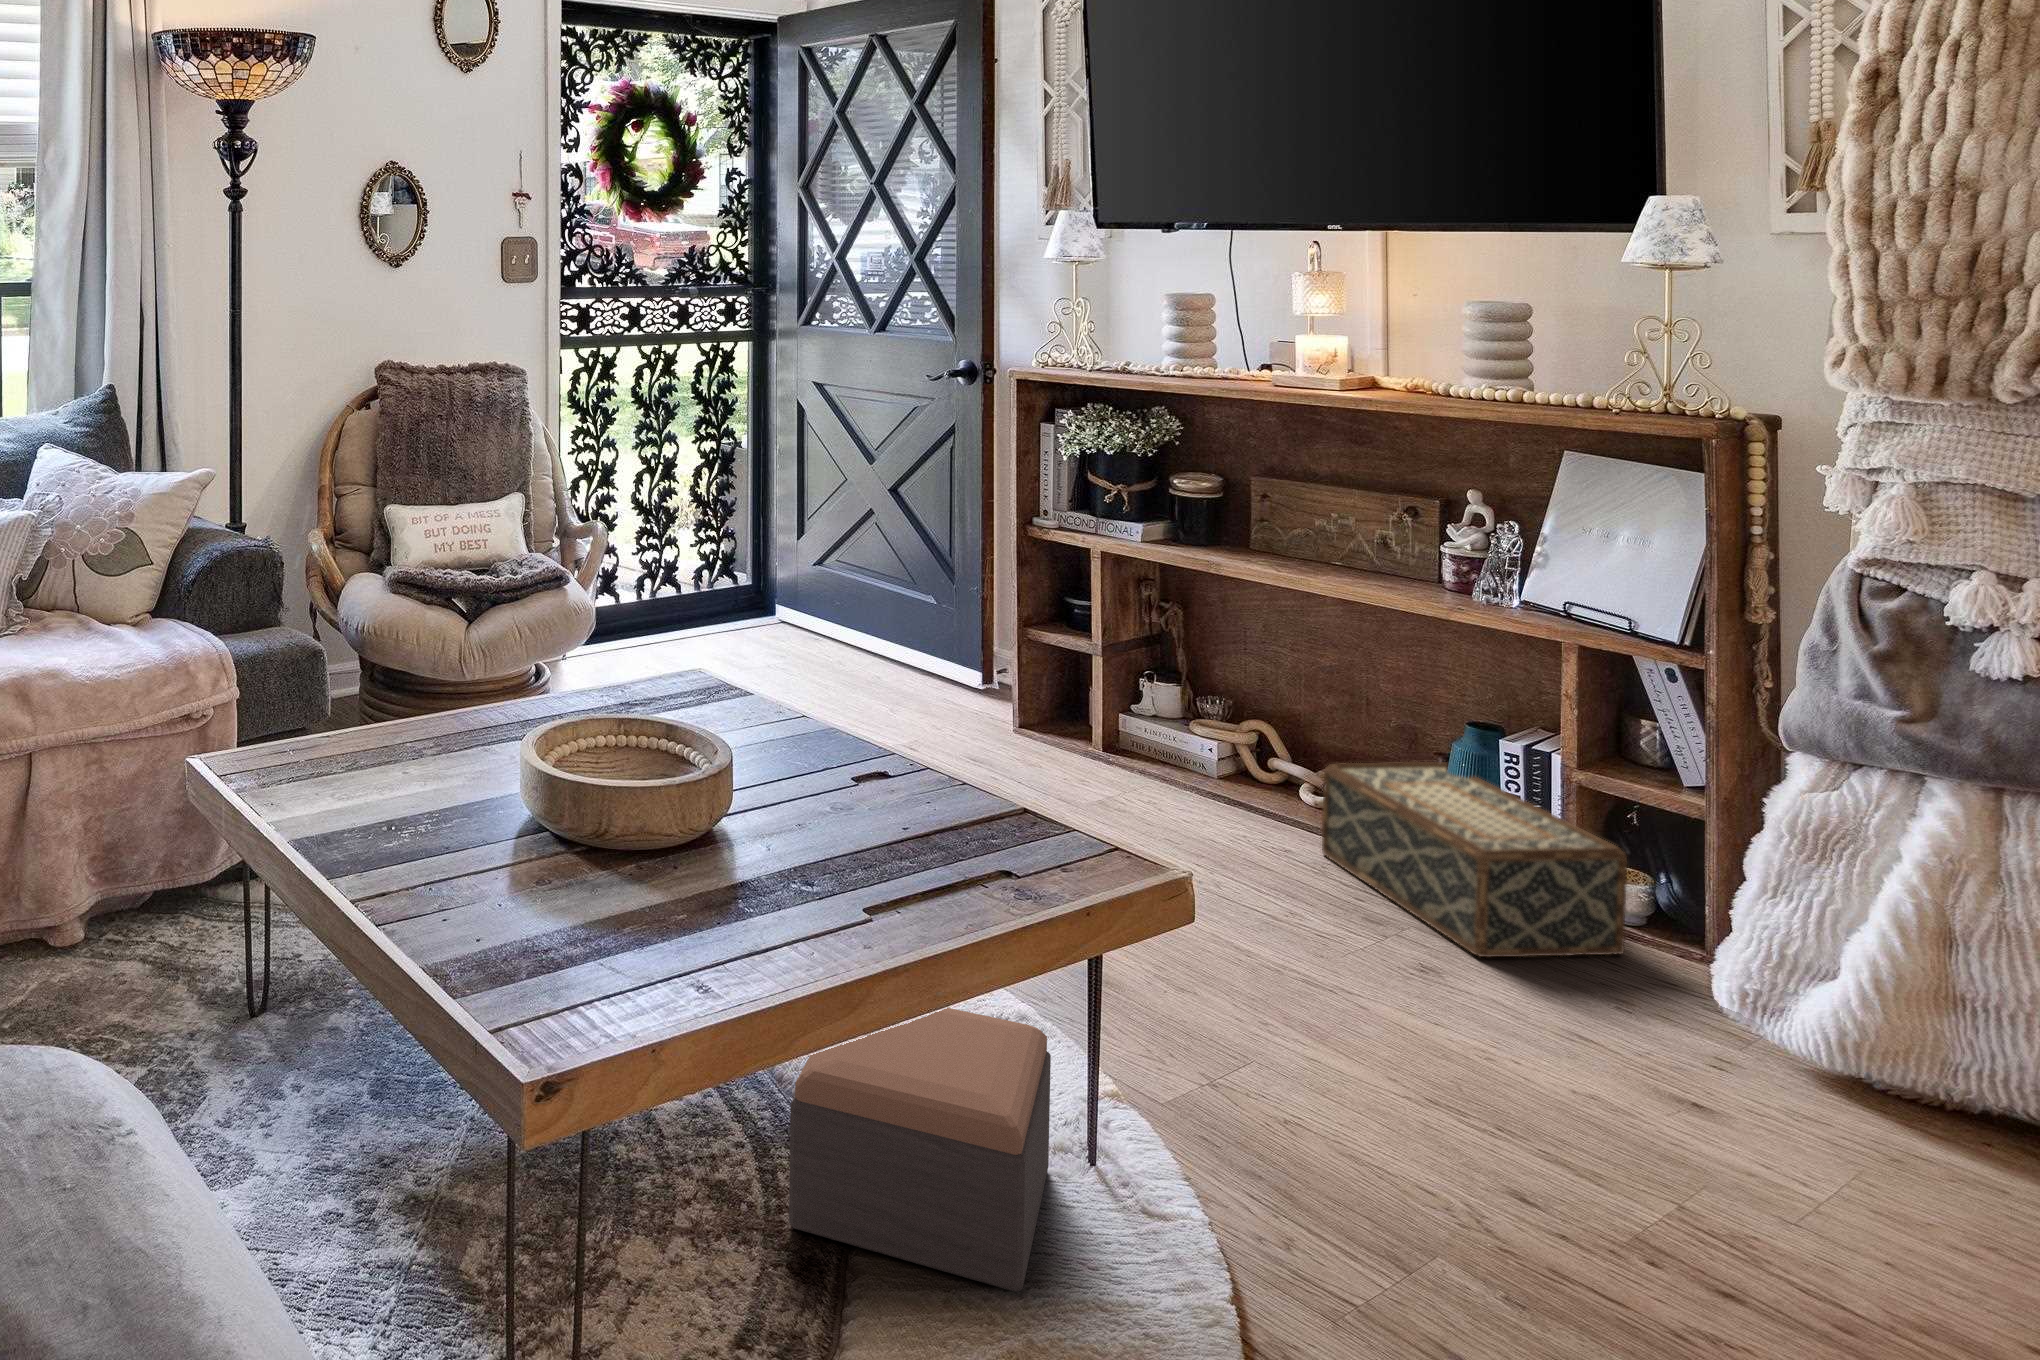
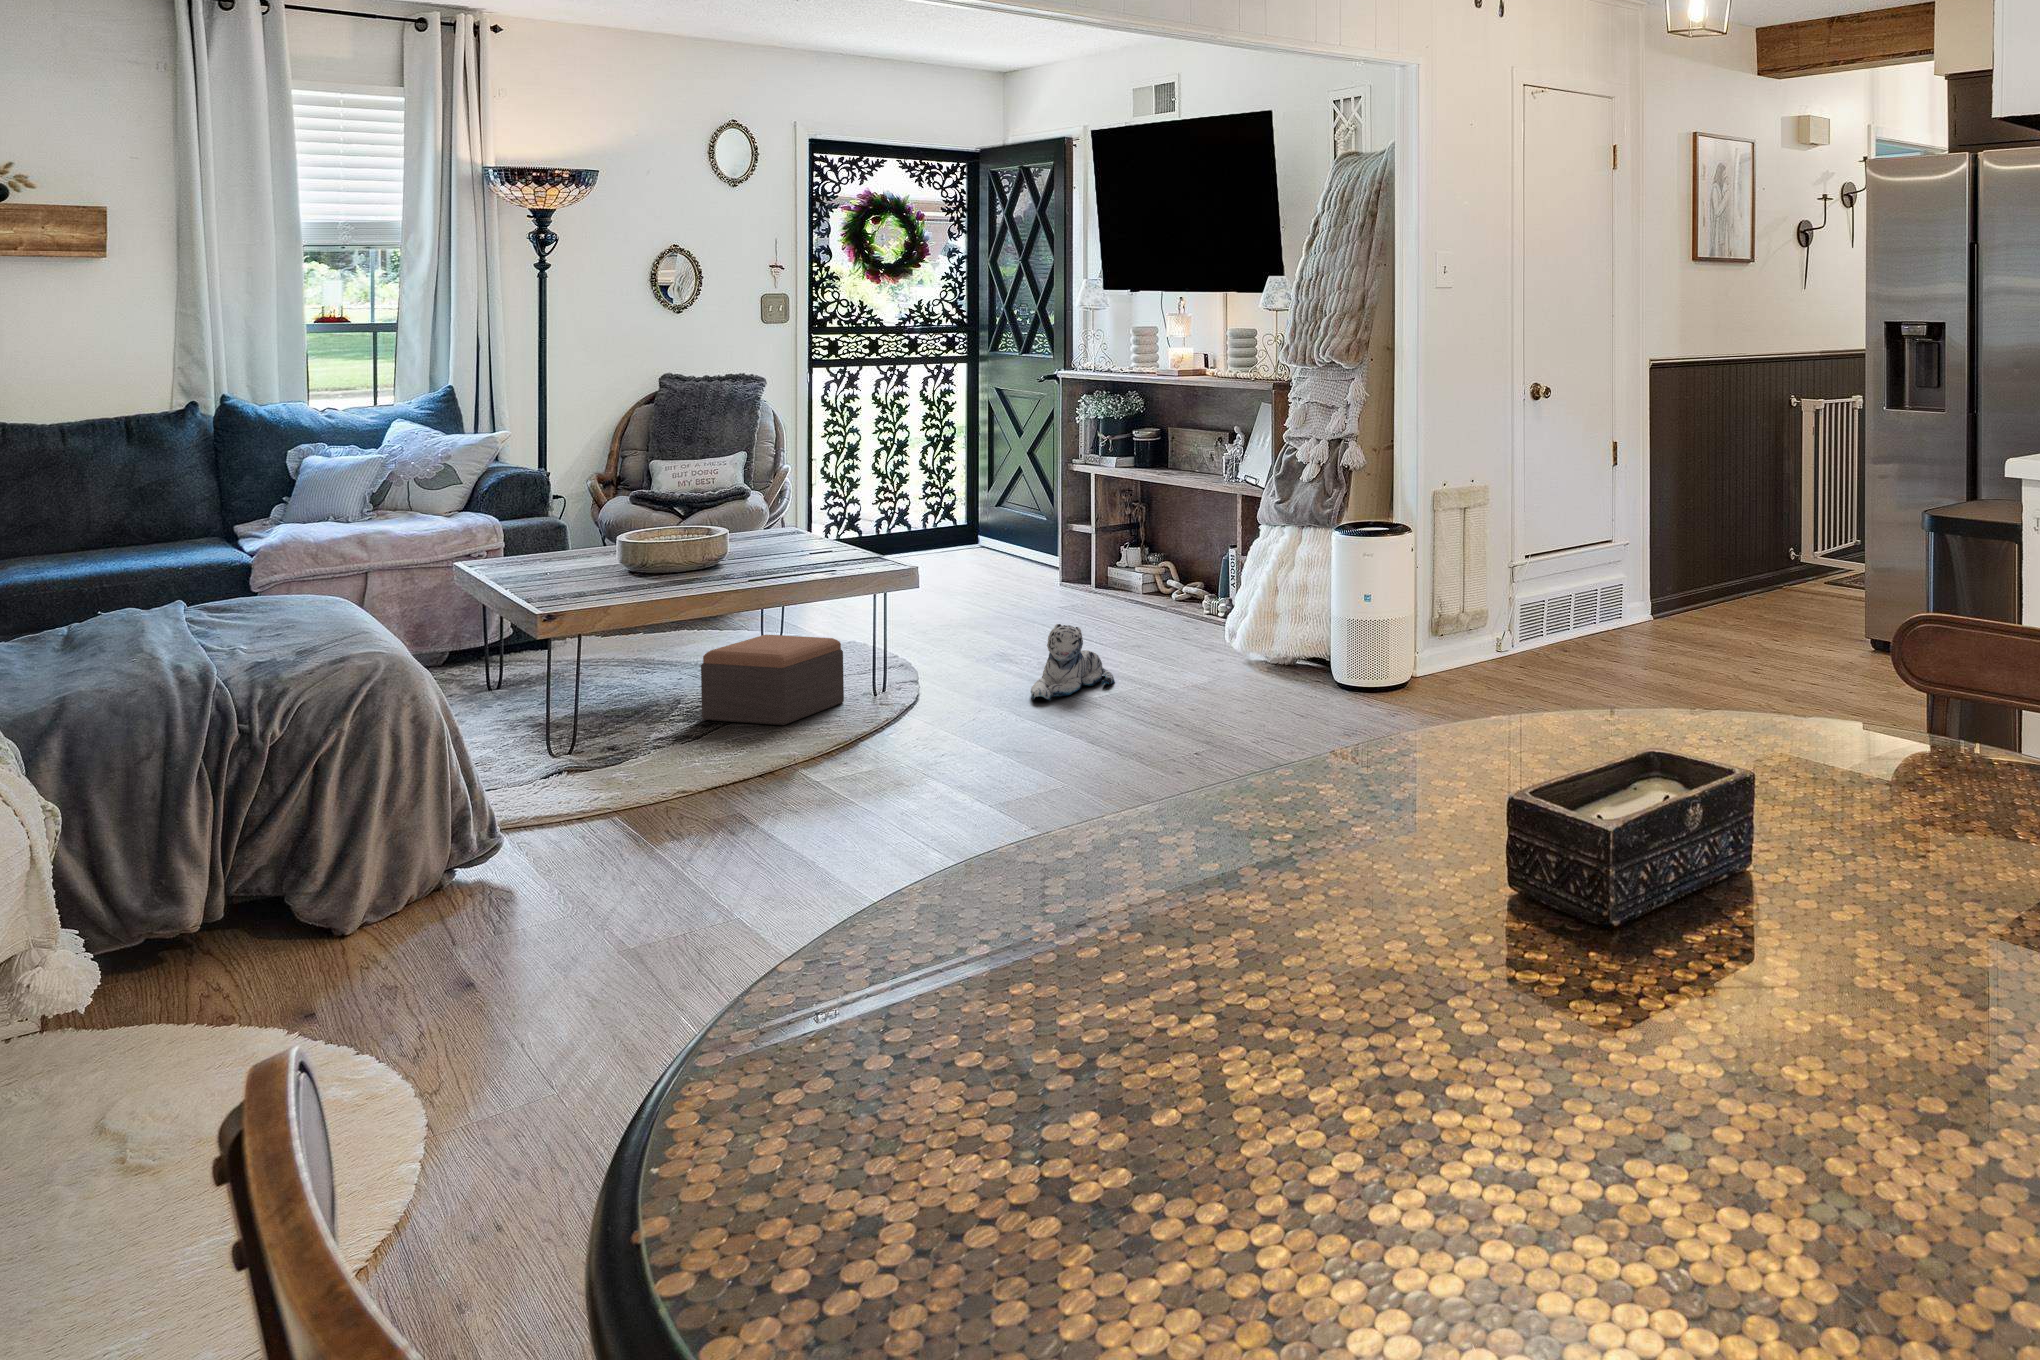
woven basket: present [1322,762,1627,957] -> none [1151,570,1235,645]
plush toy: none [1445,1012,1629,1231] -> present [1031,624,1114,700]

